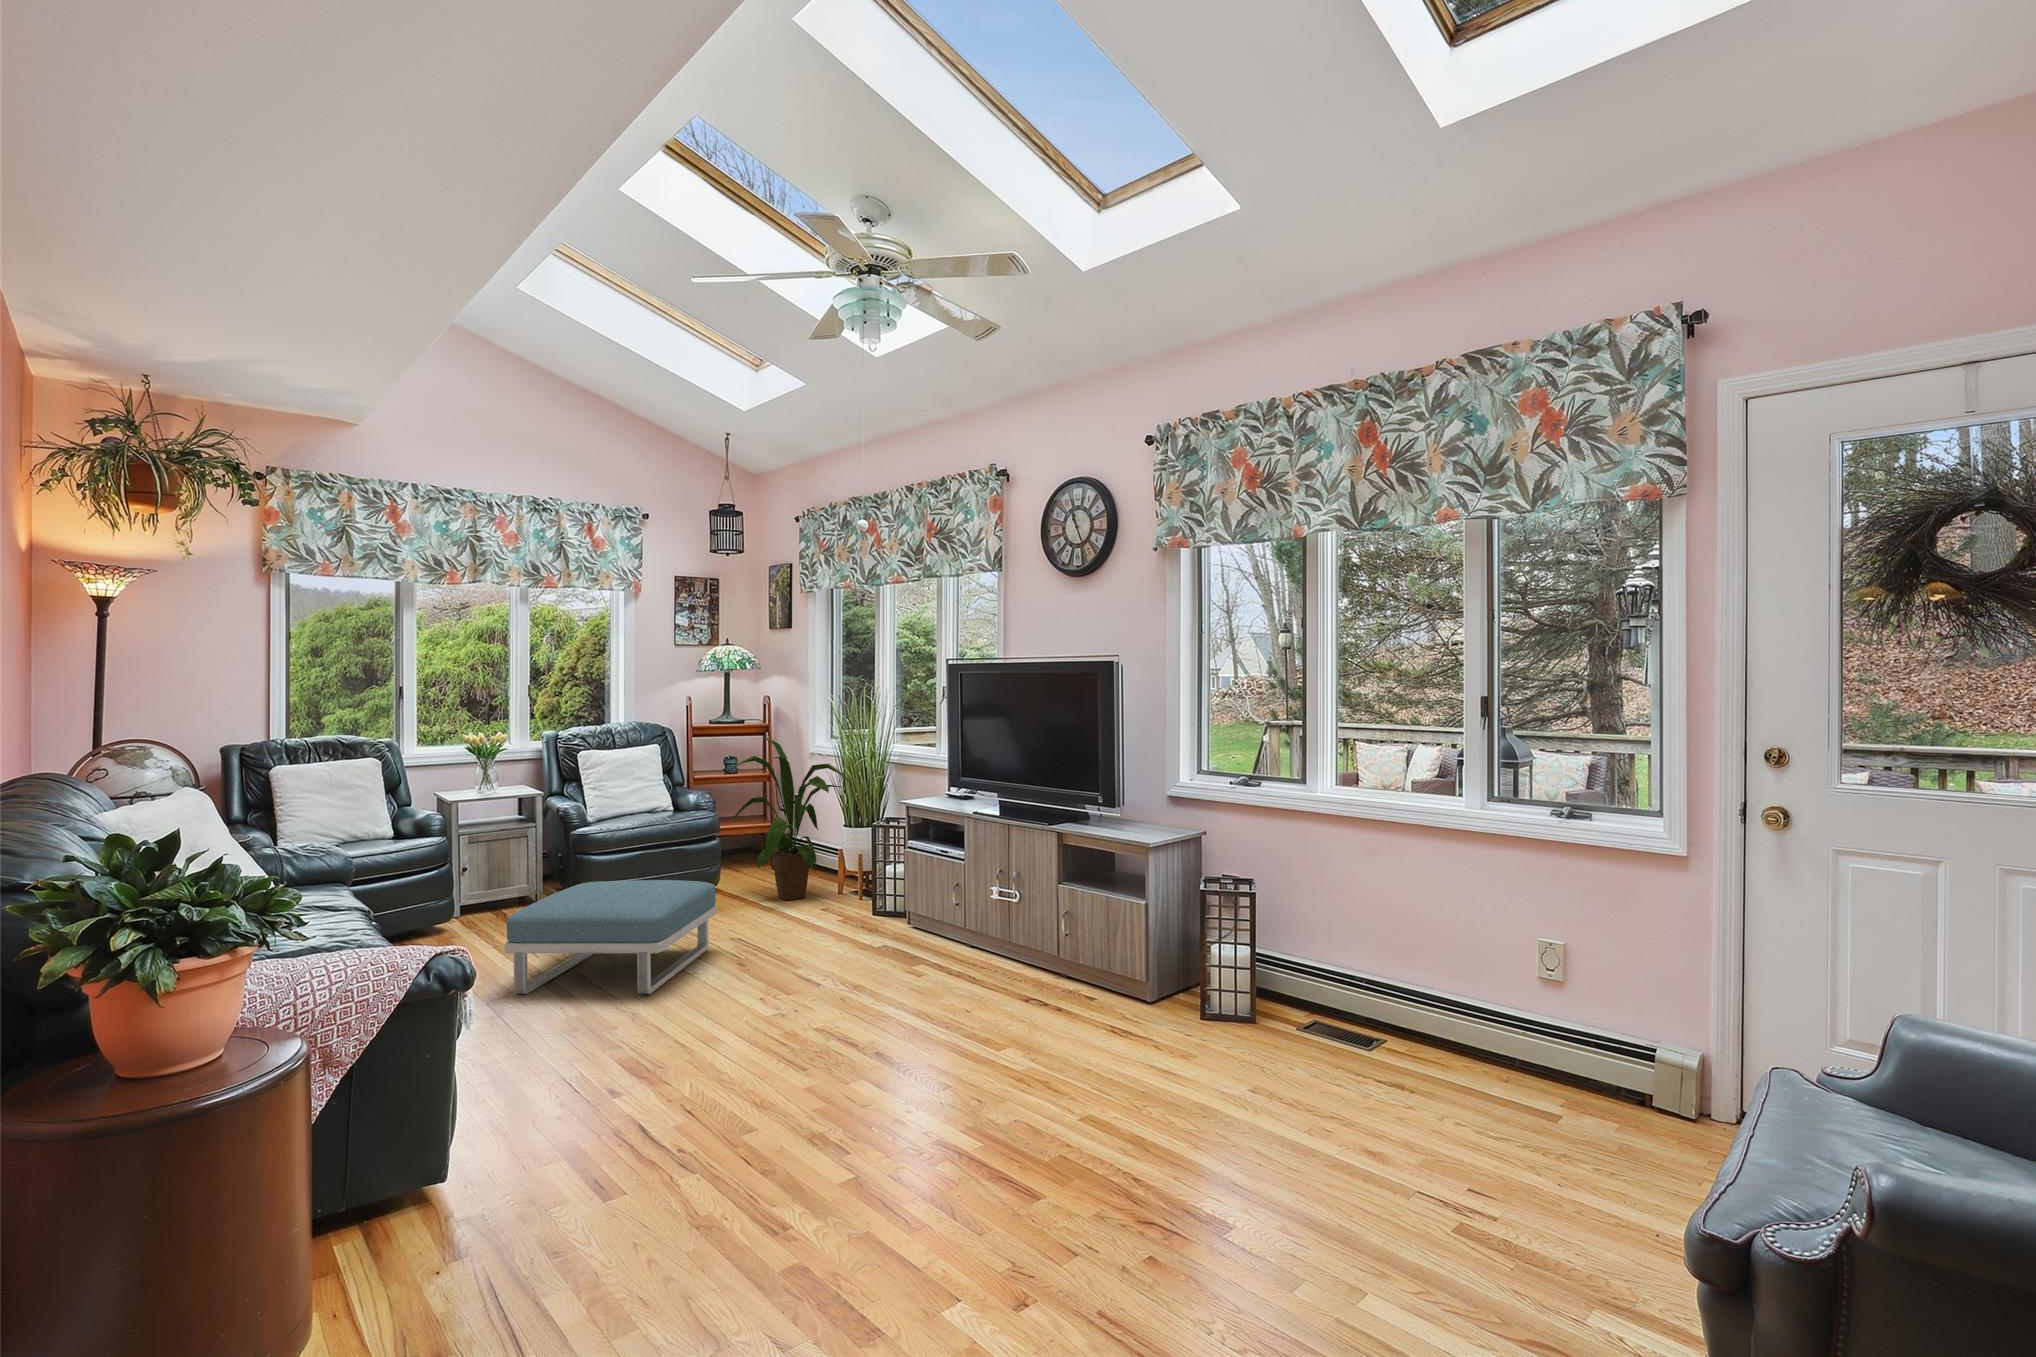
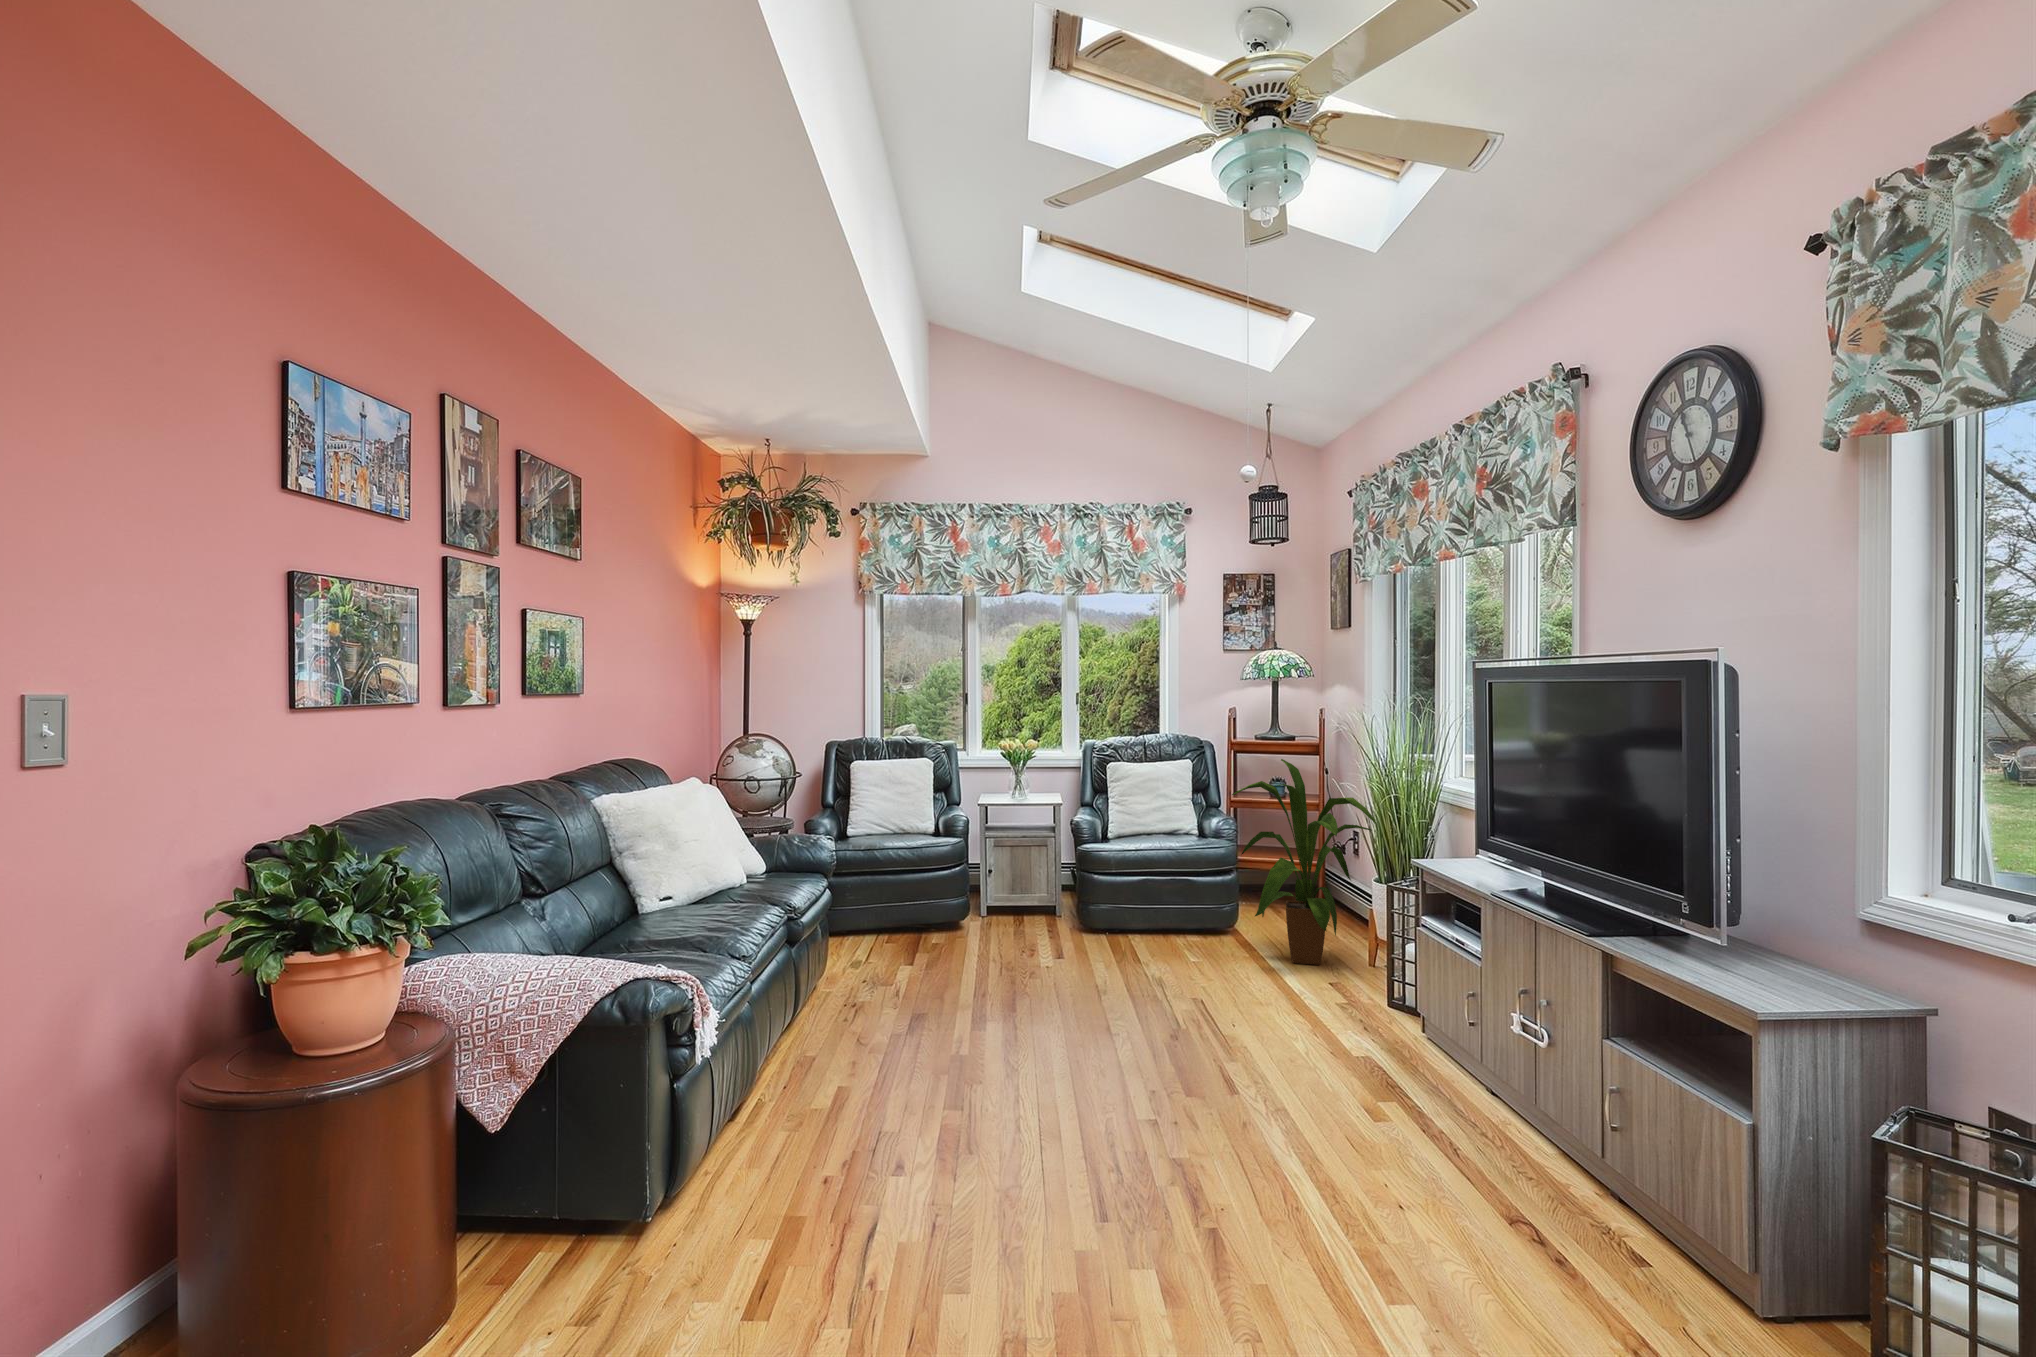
footstool: present [504,880,717,994] -> none [937,905,1164,1048]

